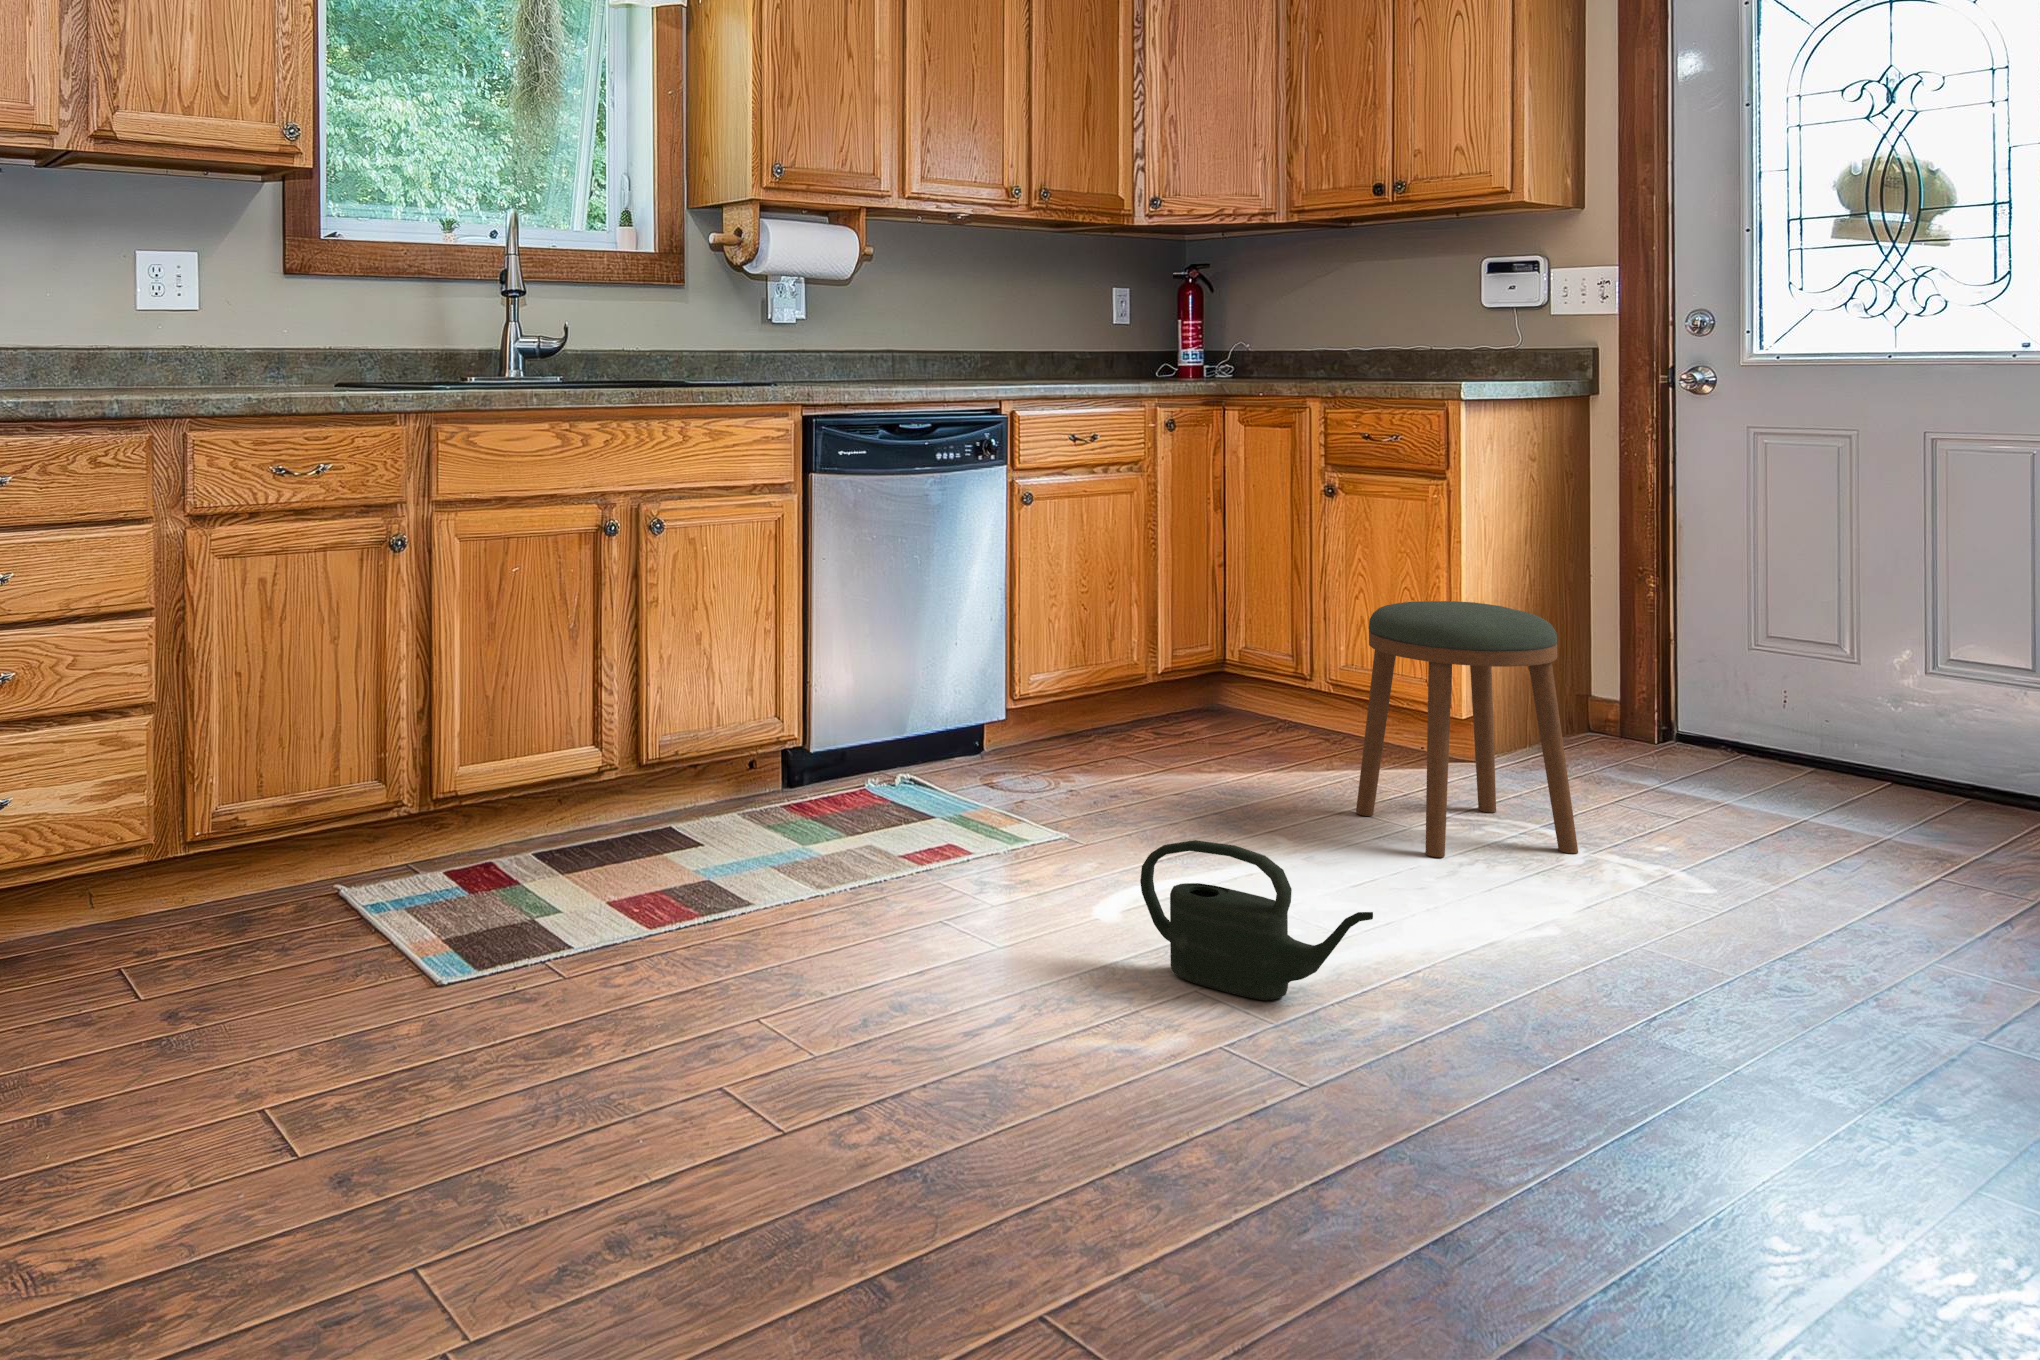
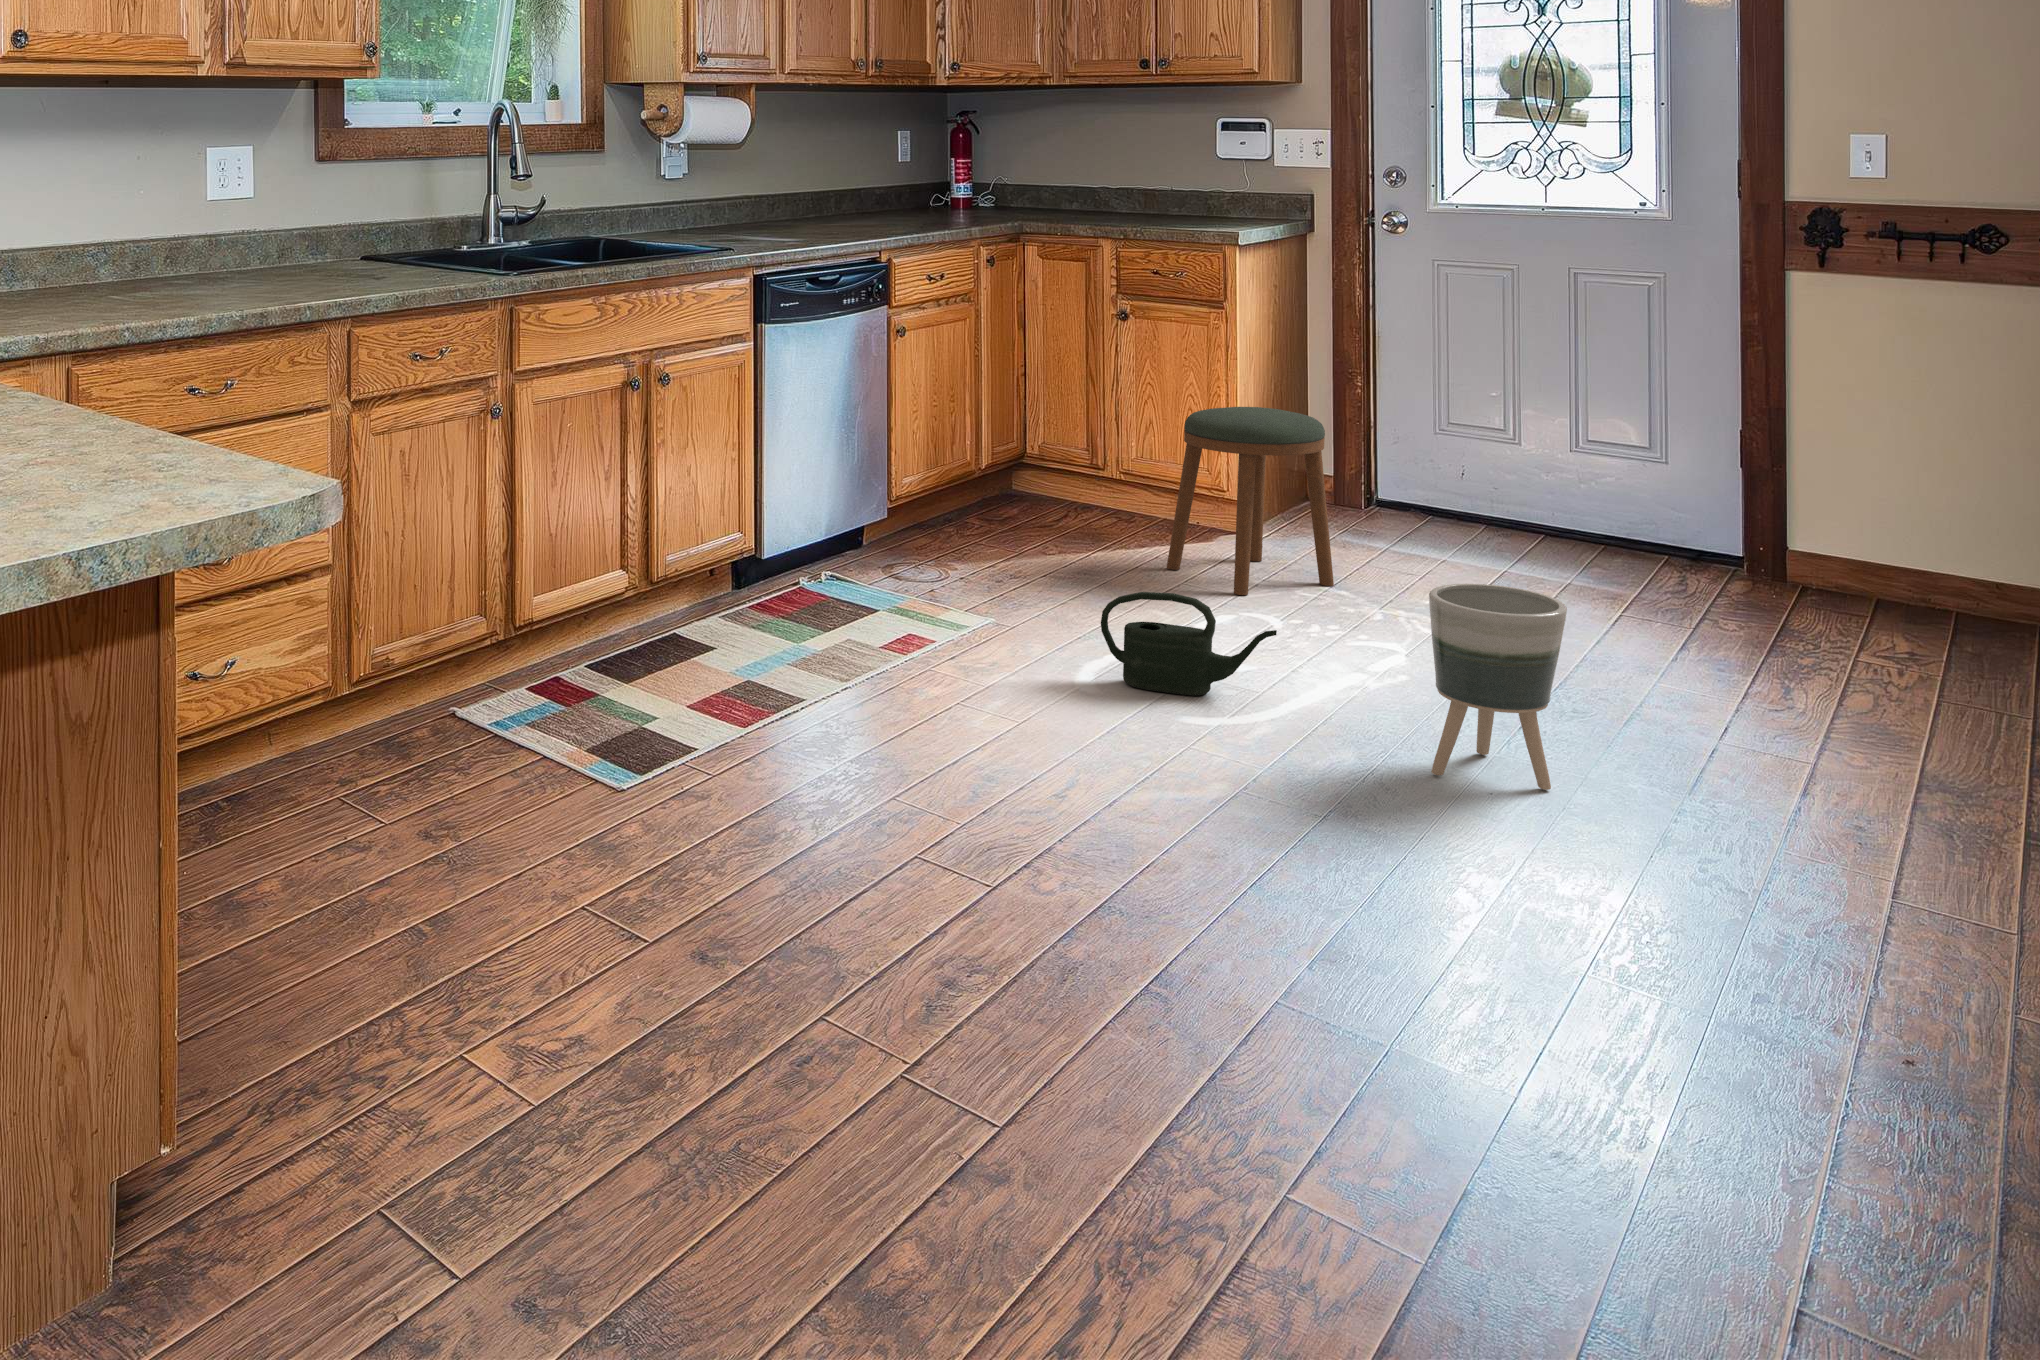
planter: none [1539,862,1758,1226] -> present [1429,584,1567,790]

